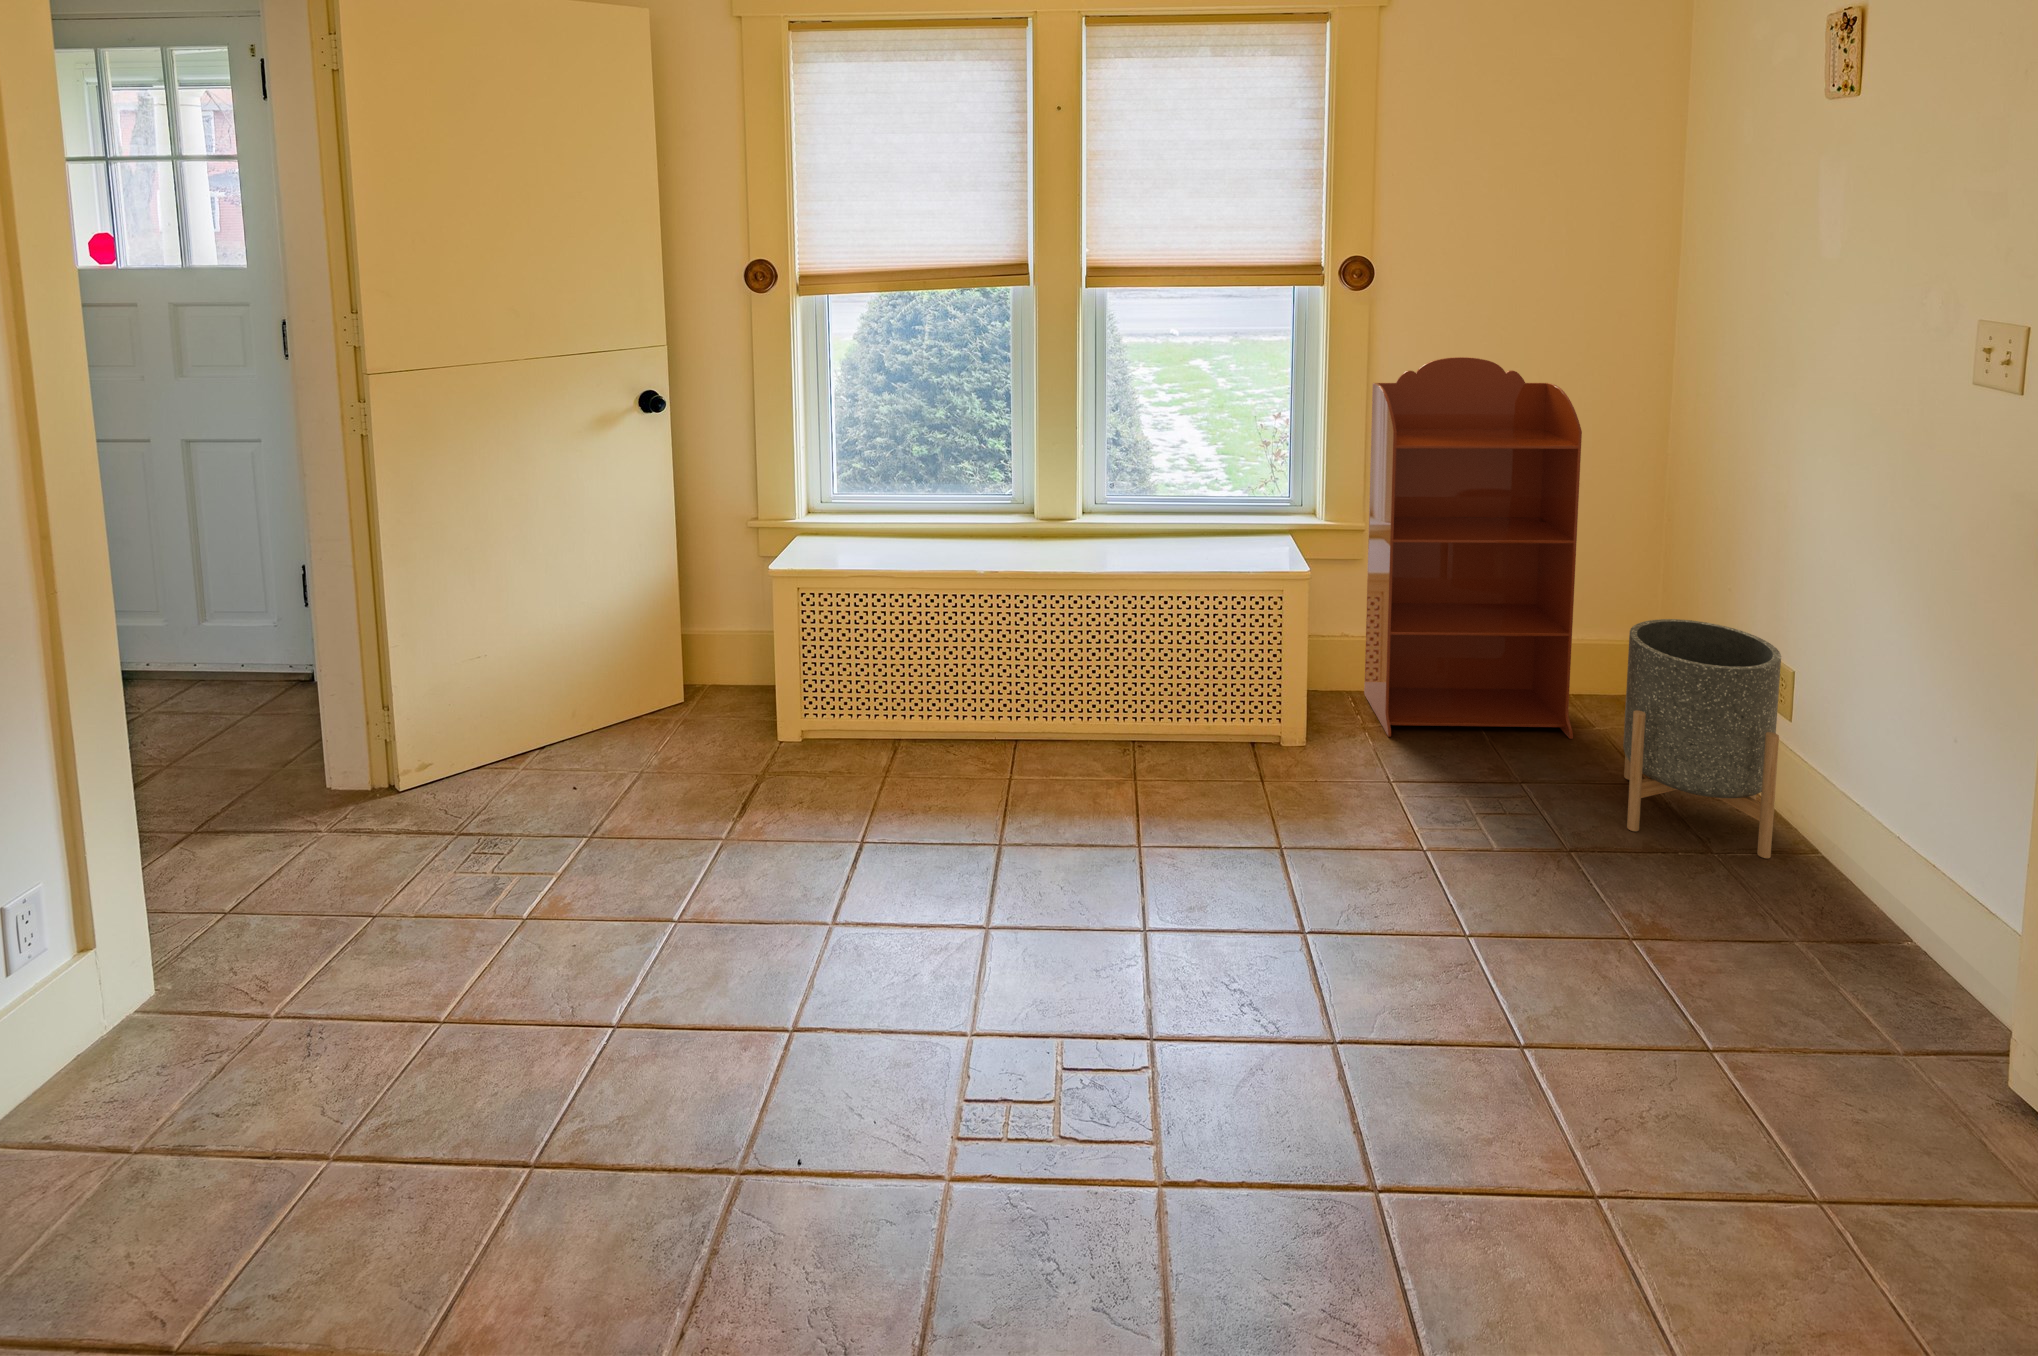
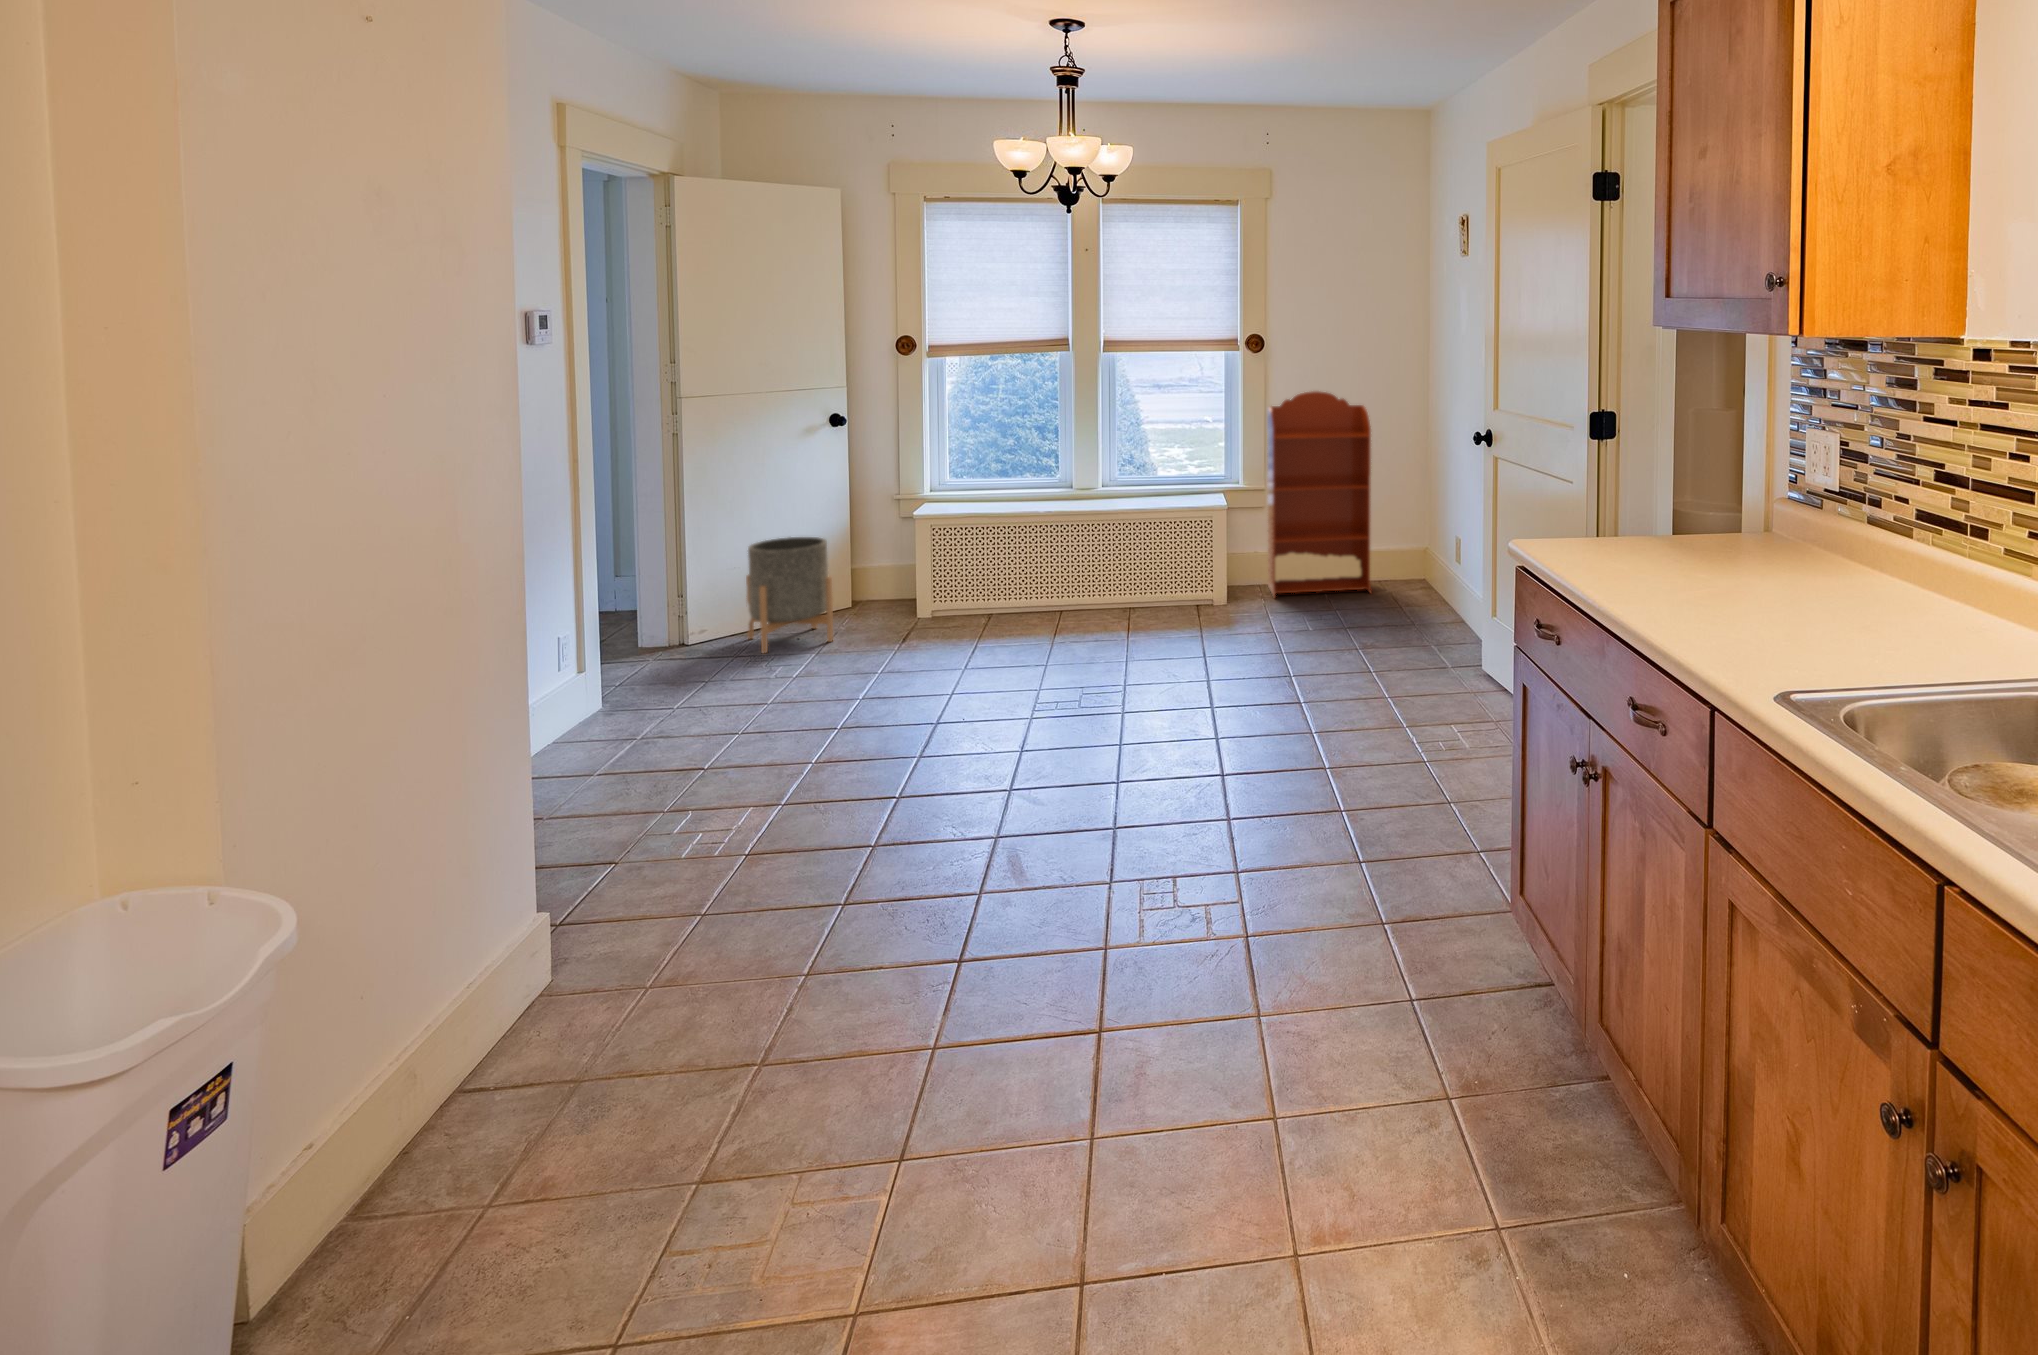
planter: present [1623,619,1781,858] -> present [746,537,833,653]

